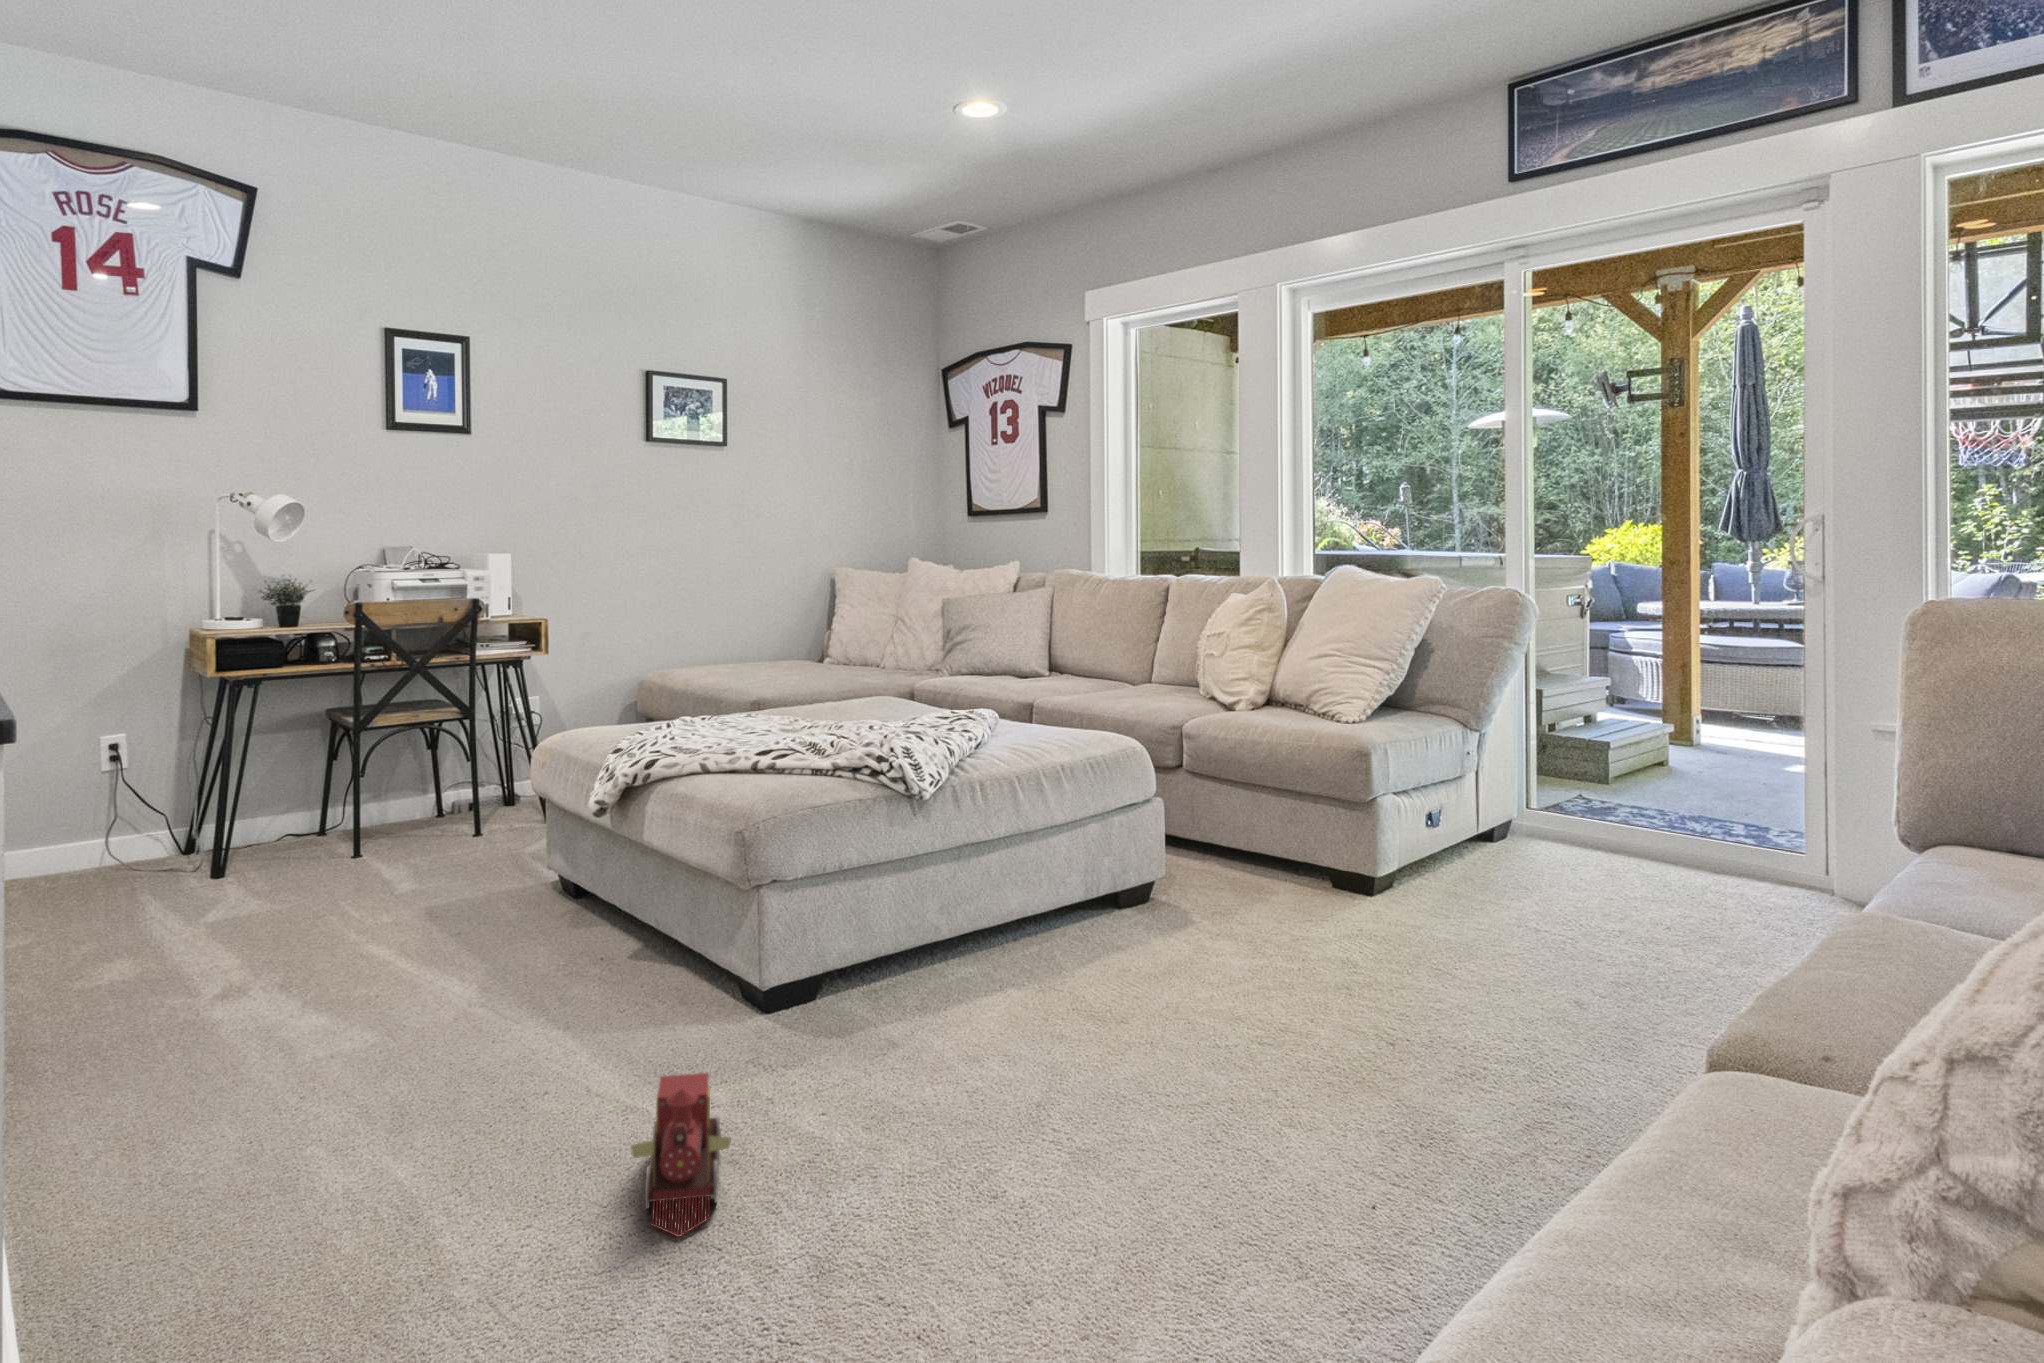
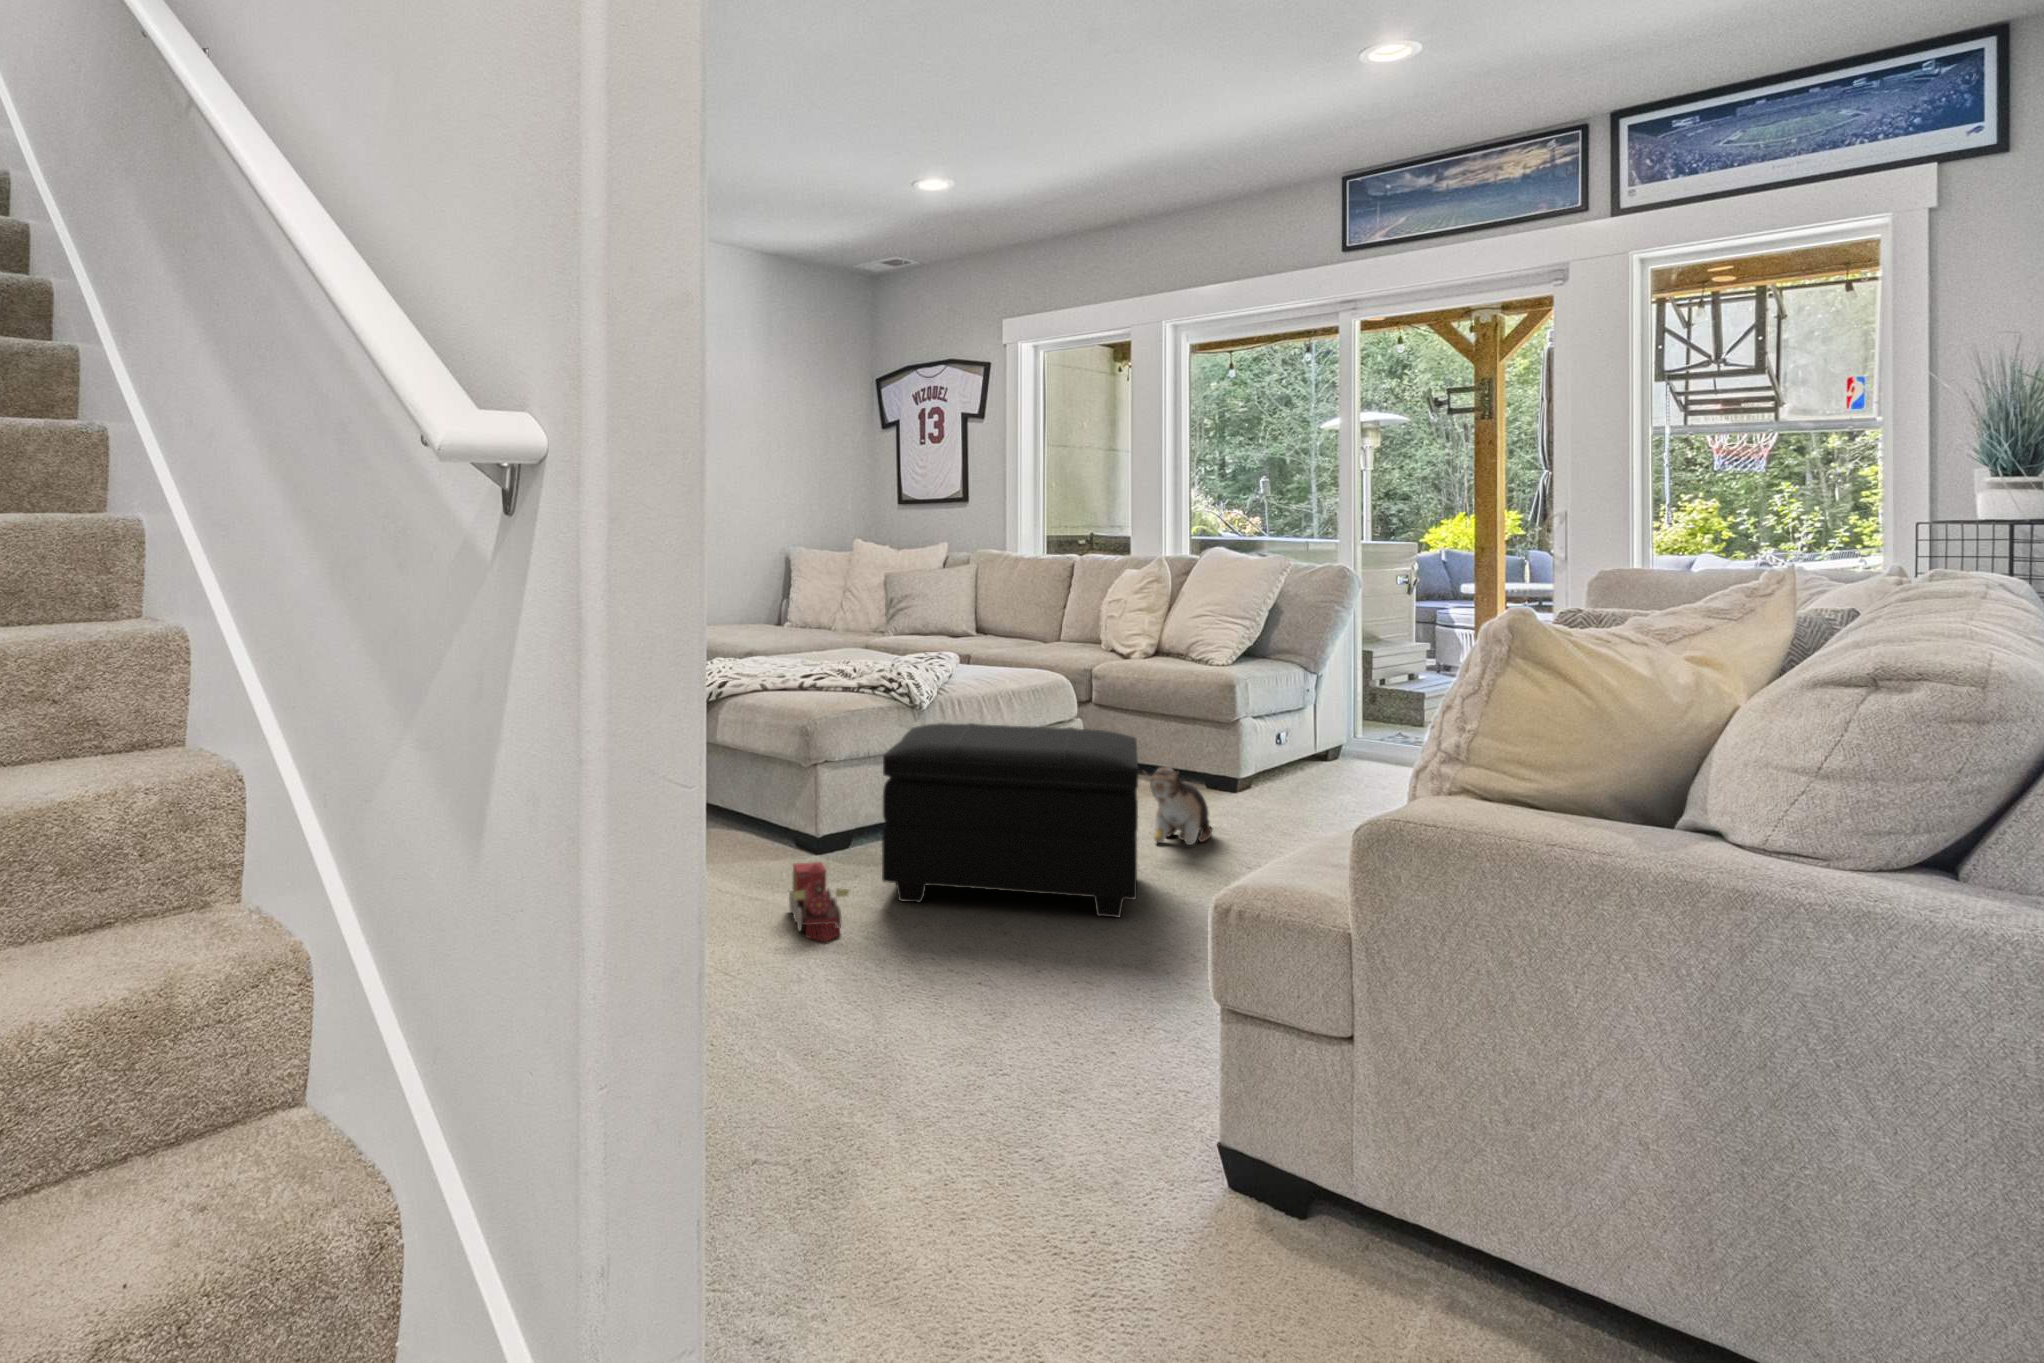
footstool: none [811,831,1225,1174] -> present [882,723,1138,917]
plush toy: none [1240,888,1345,1006] -> present [1150,767,1212,845]

